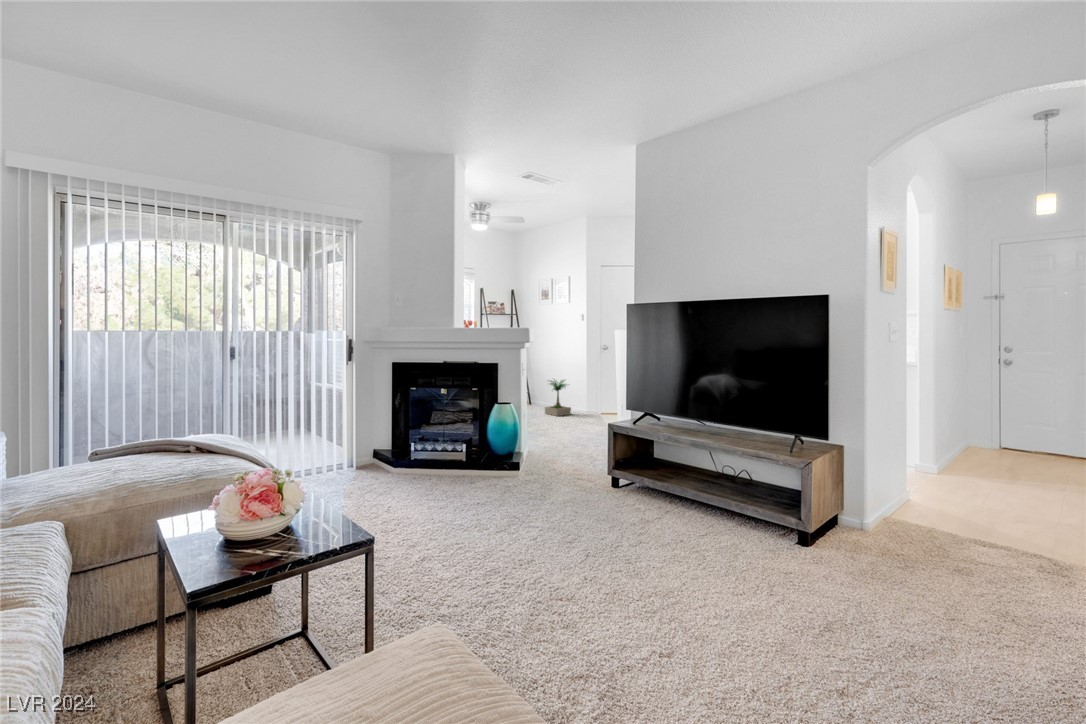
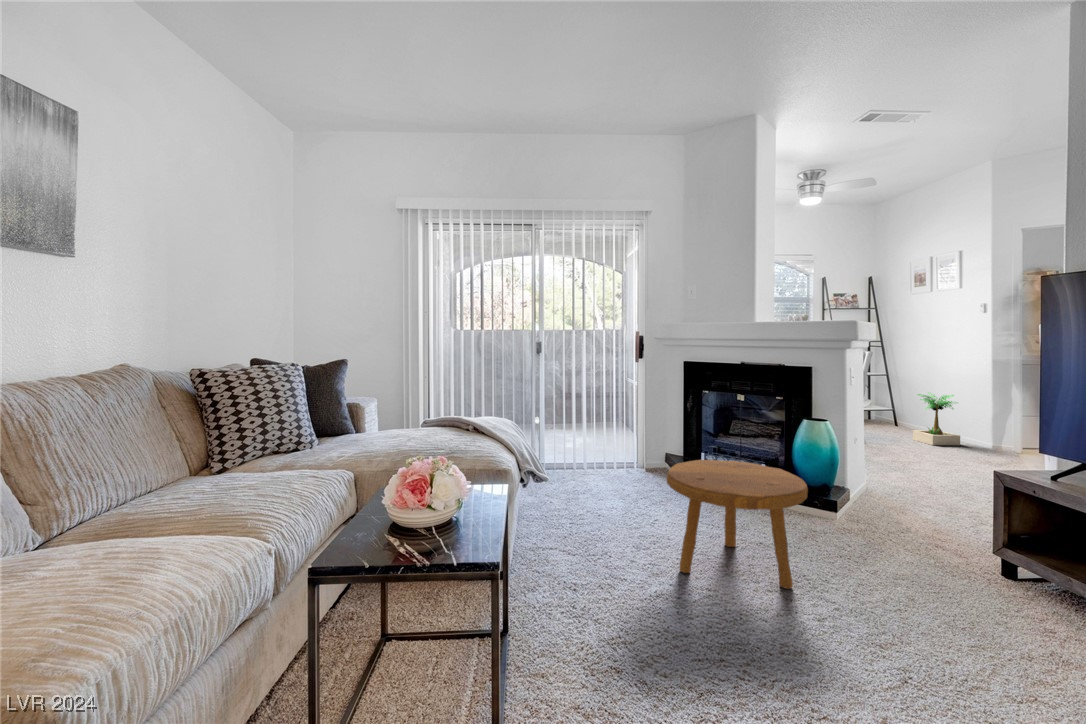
footstool: none [415,442,518,538] -> present [667,460,808,589]

